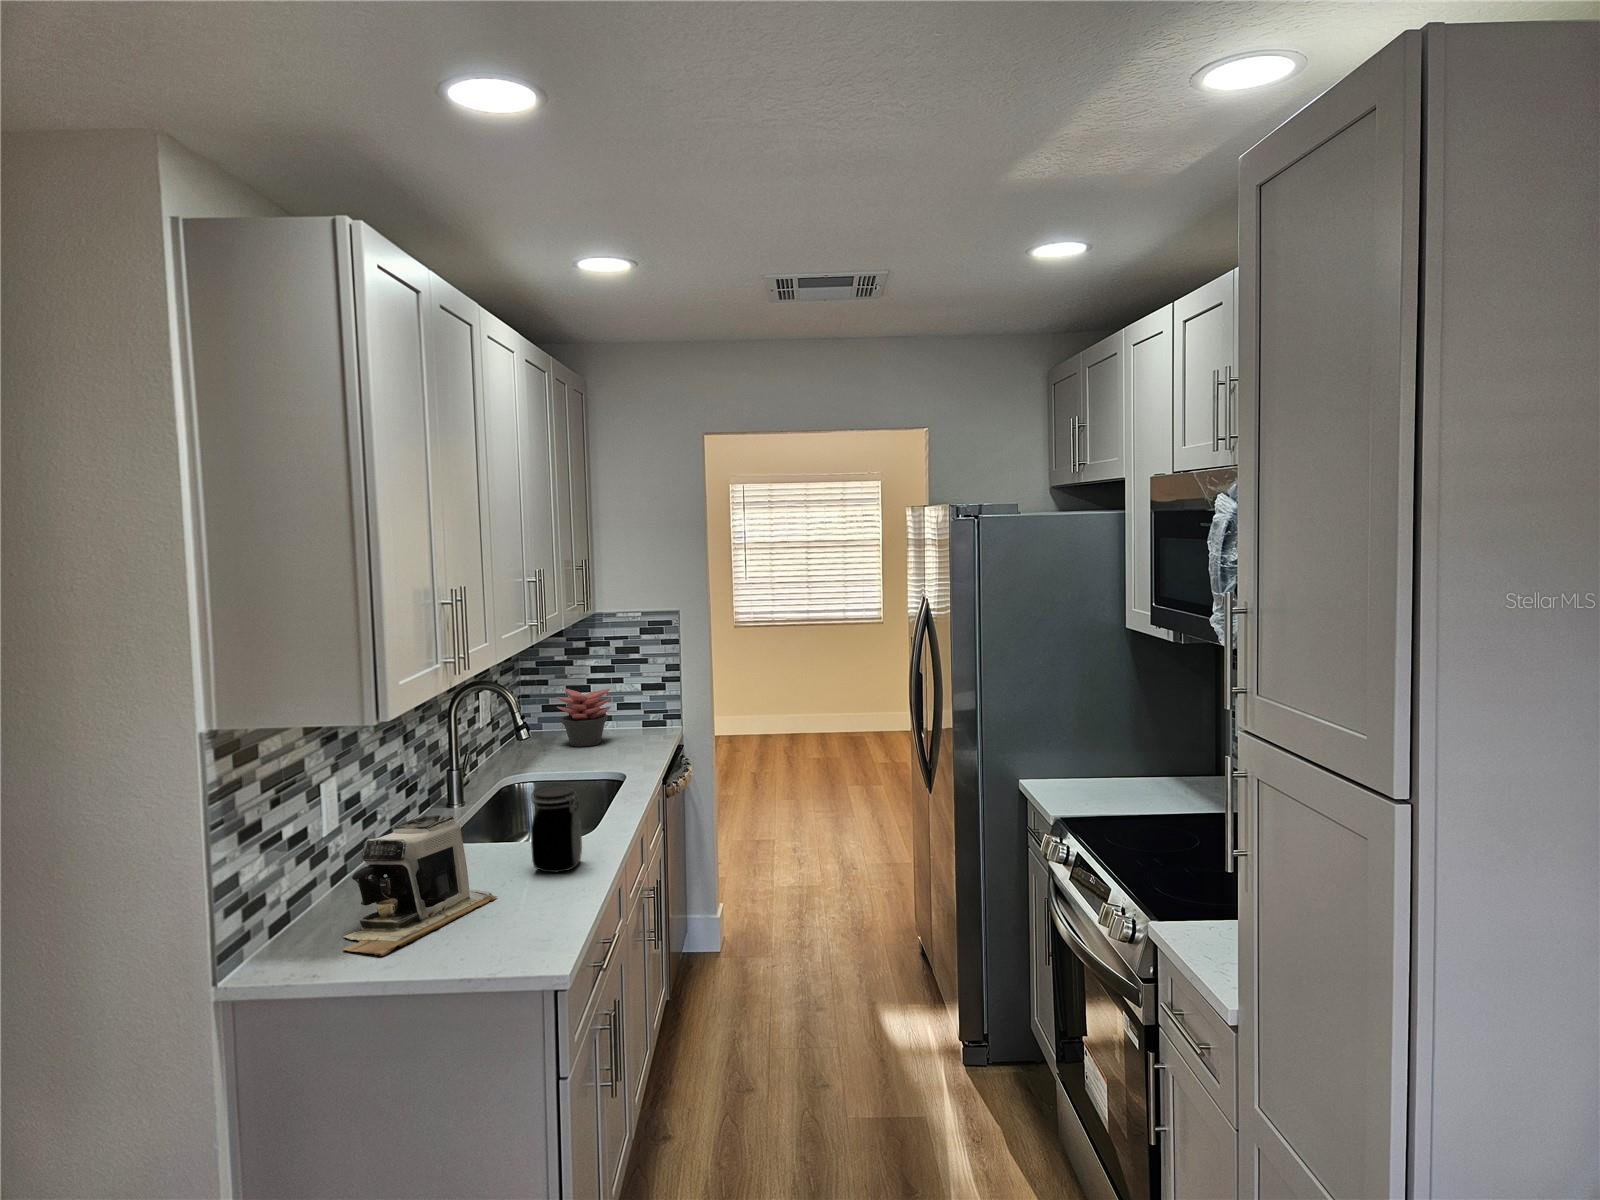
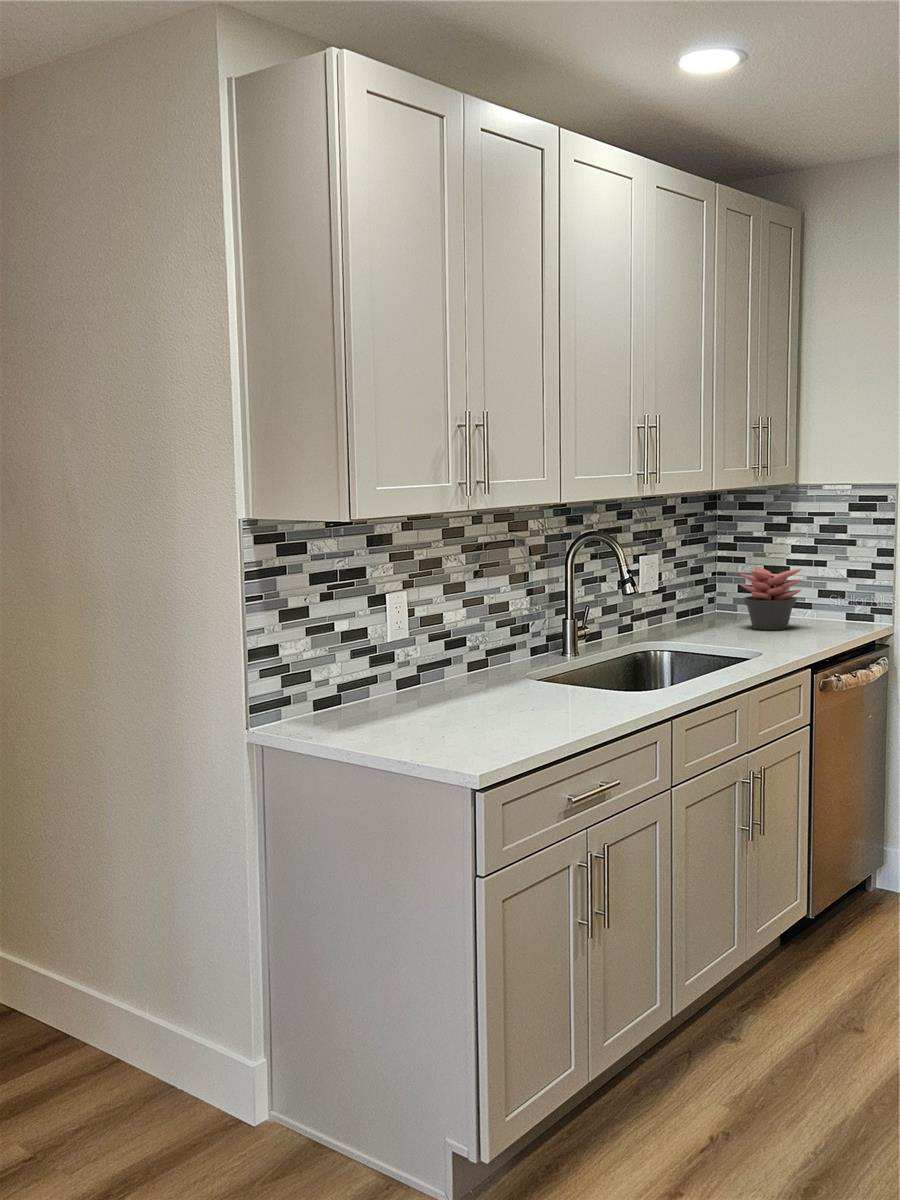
jar: present [531,787,582,873] -> none [561,626,618,710]
coffee maker: present [343,815,497,956] -> none [350,631,508,736]

